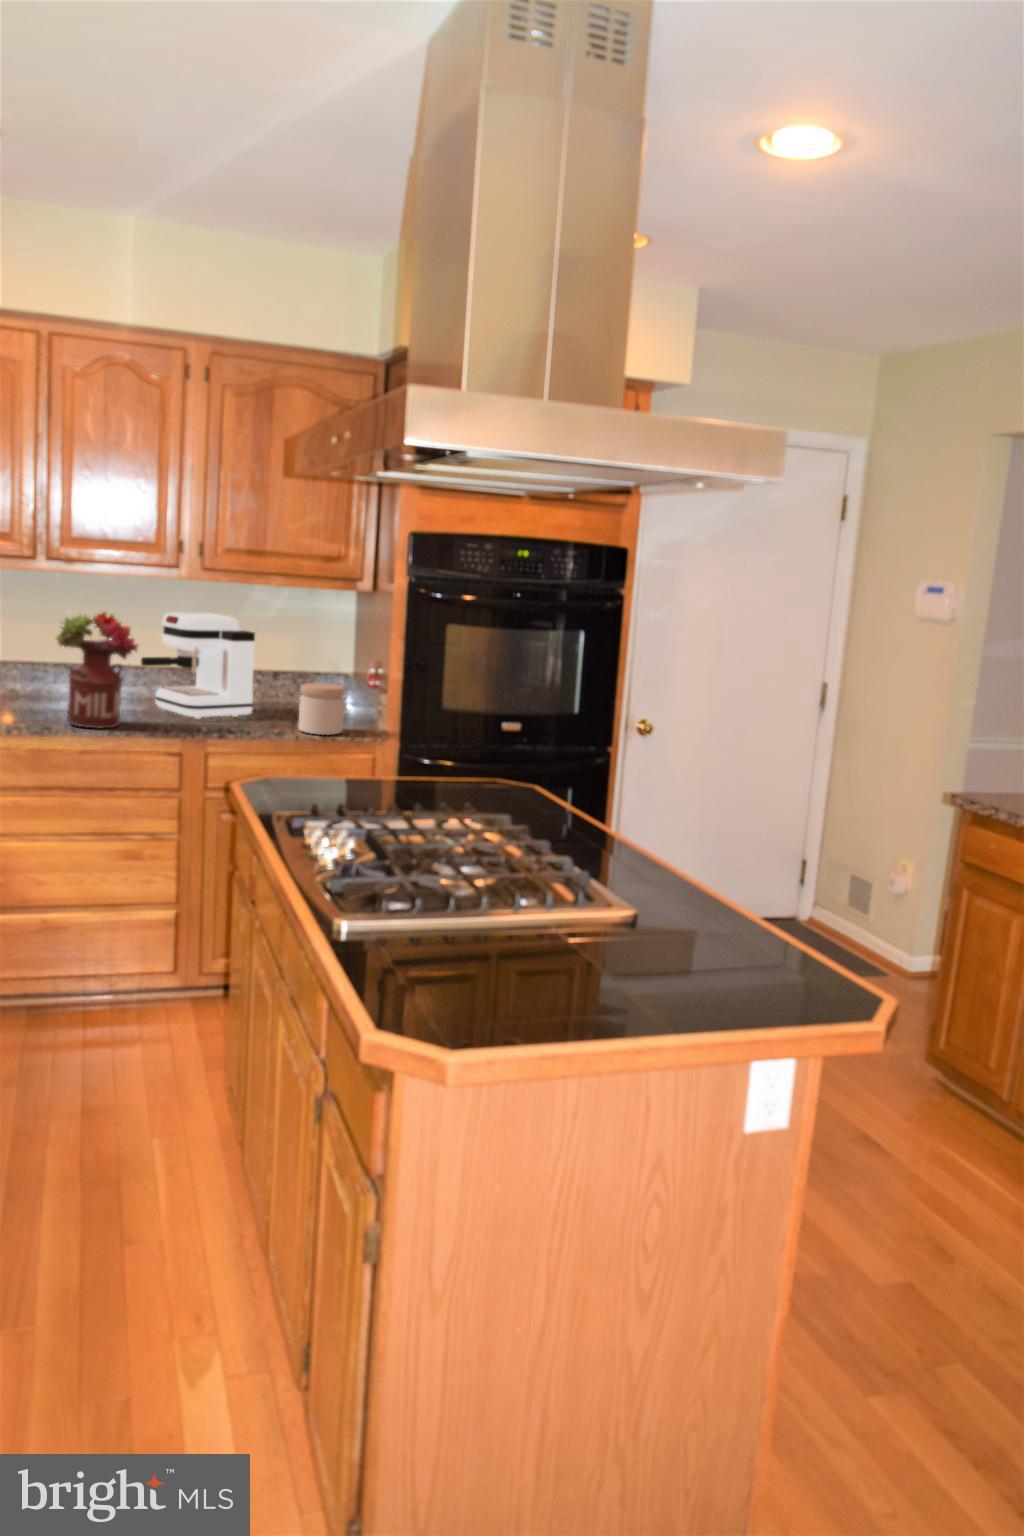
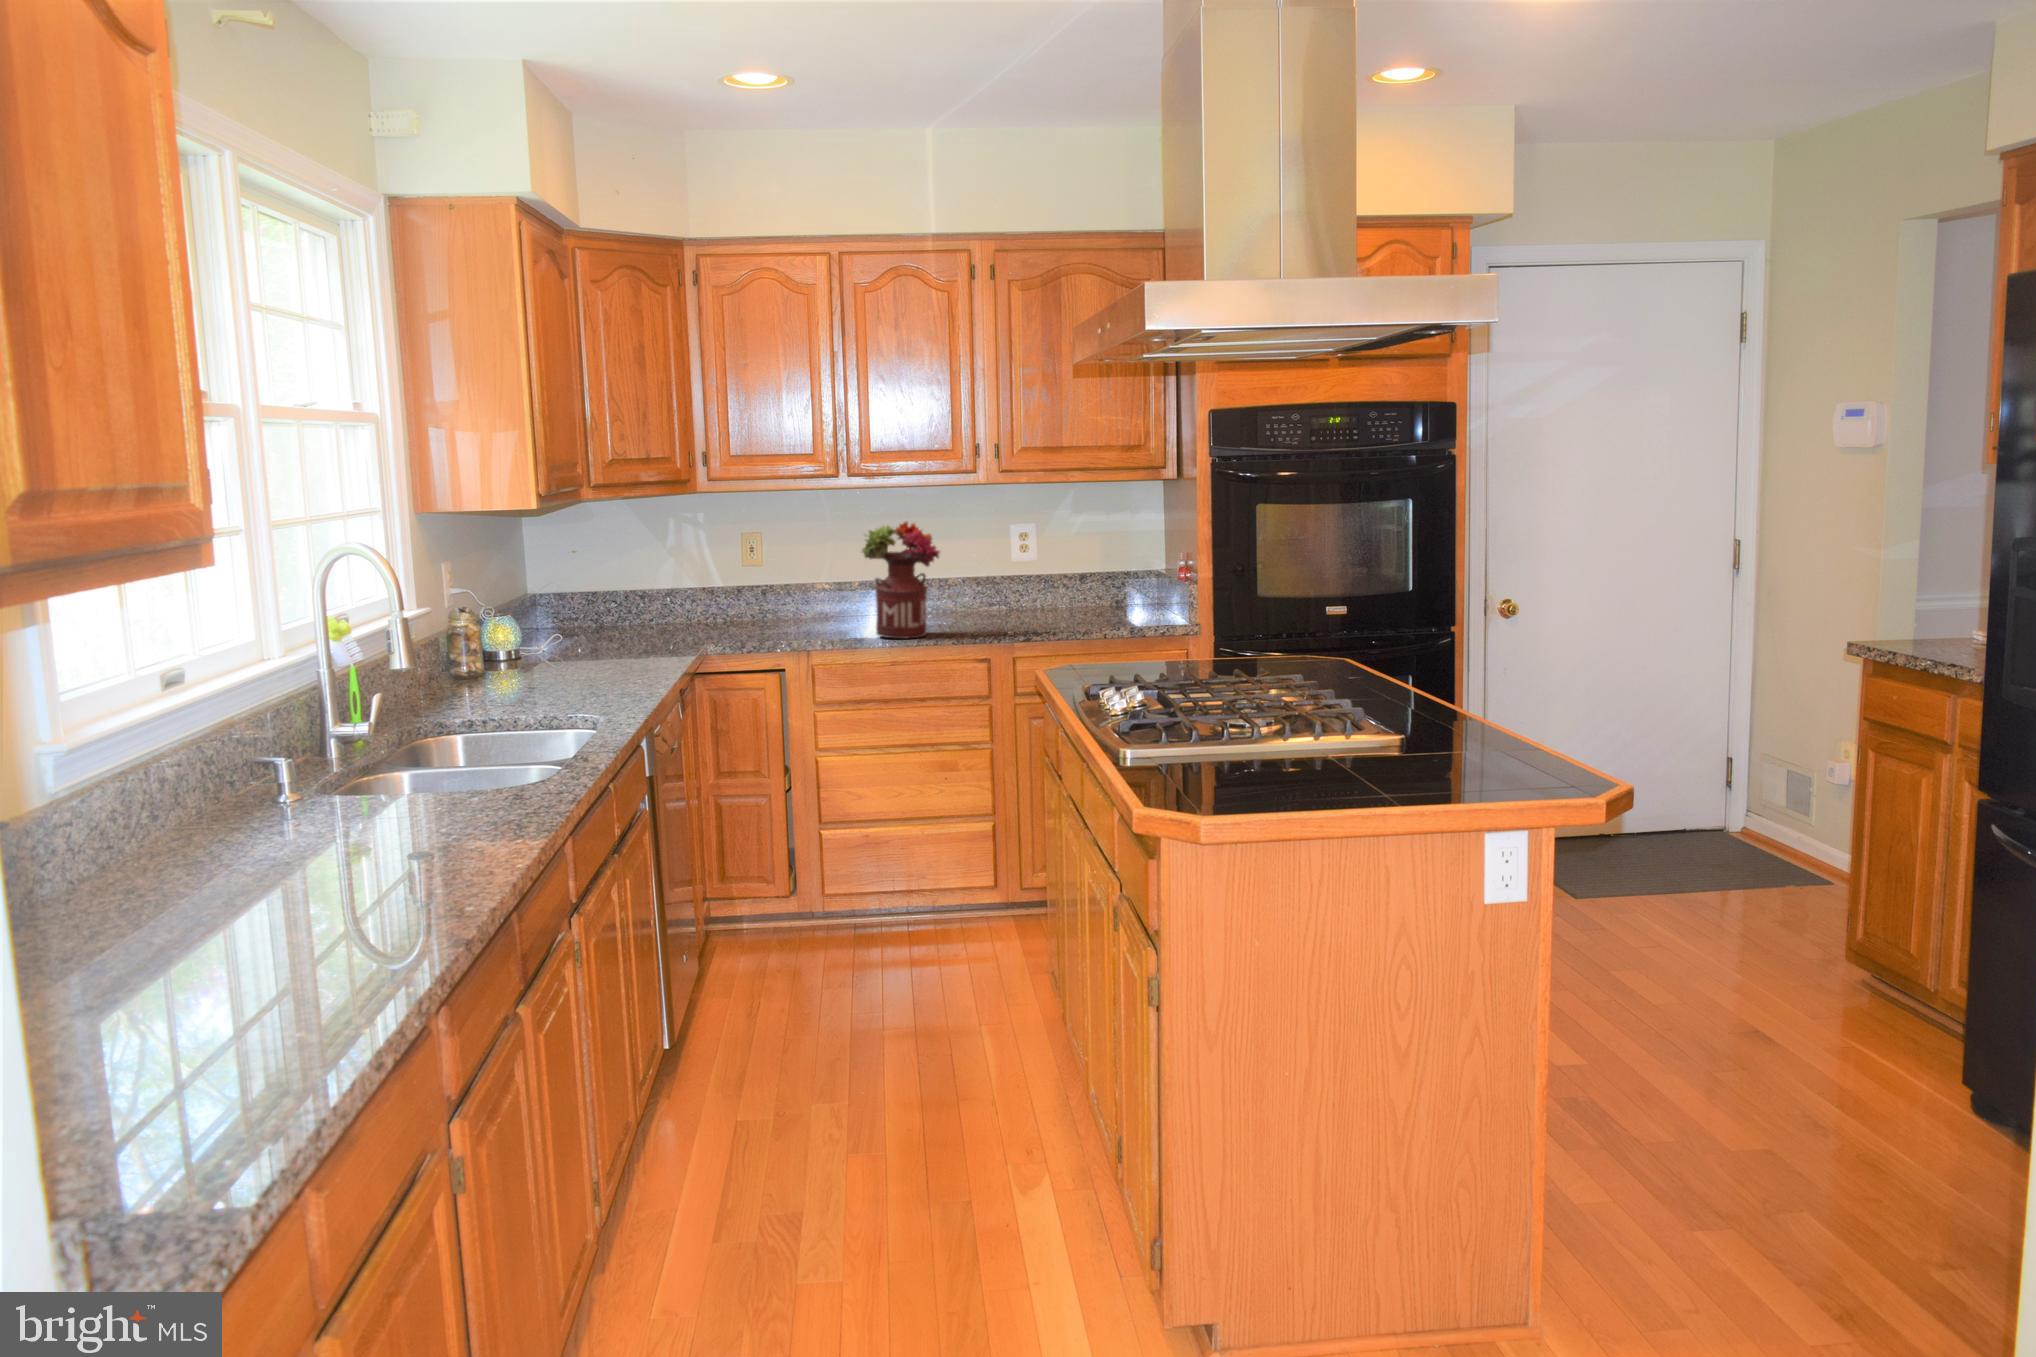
coffee maker: present [141,613,255,719] -> none [944,519,1059,626]
jar: present [298,683,345,735] -> none [1105,578,1152,631]

